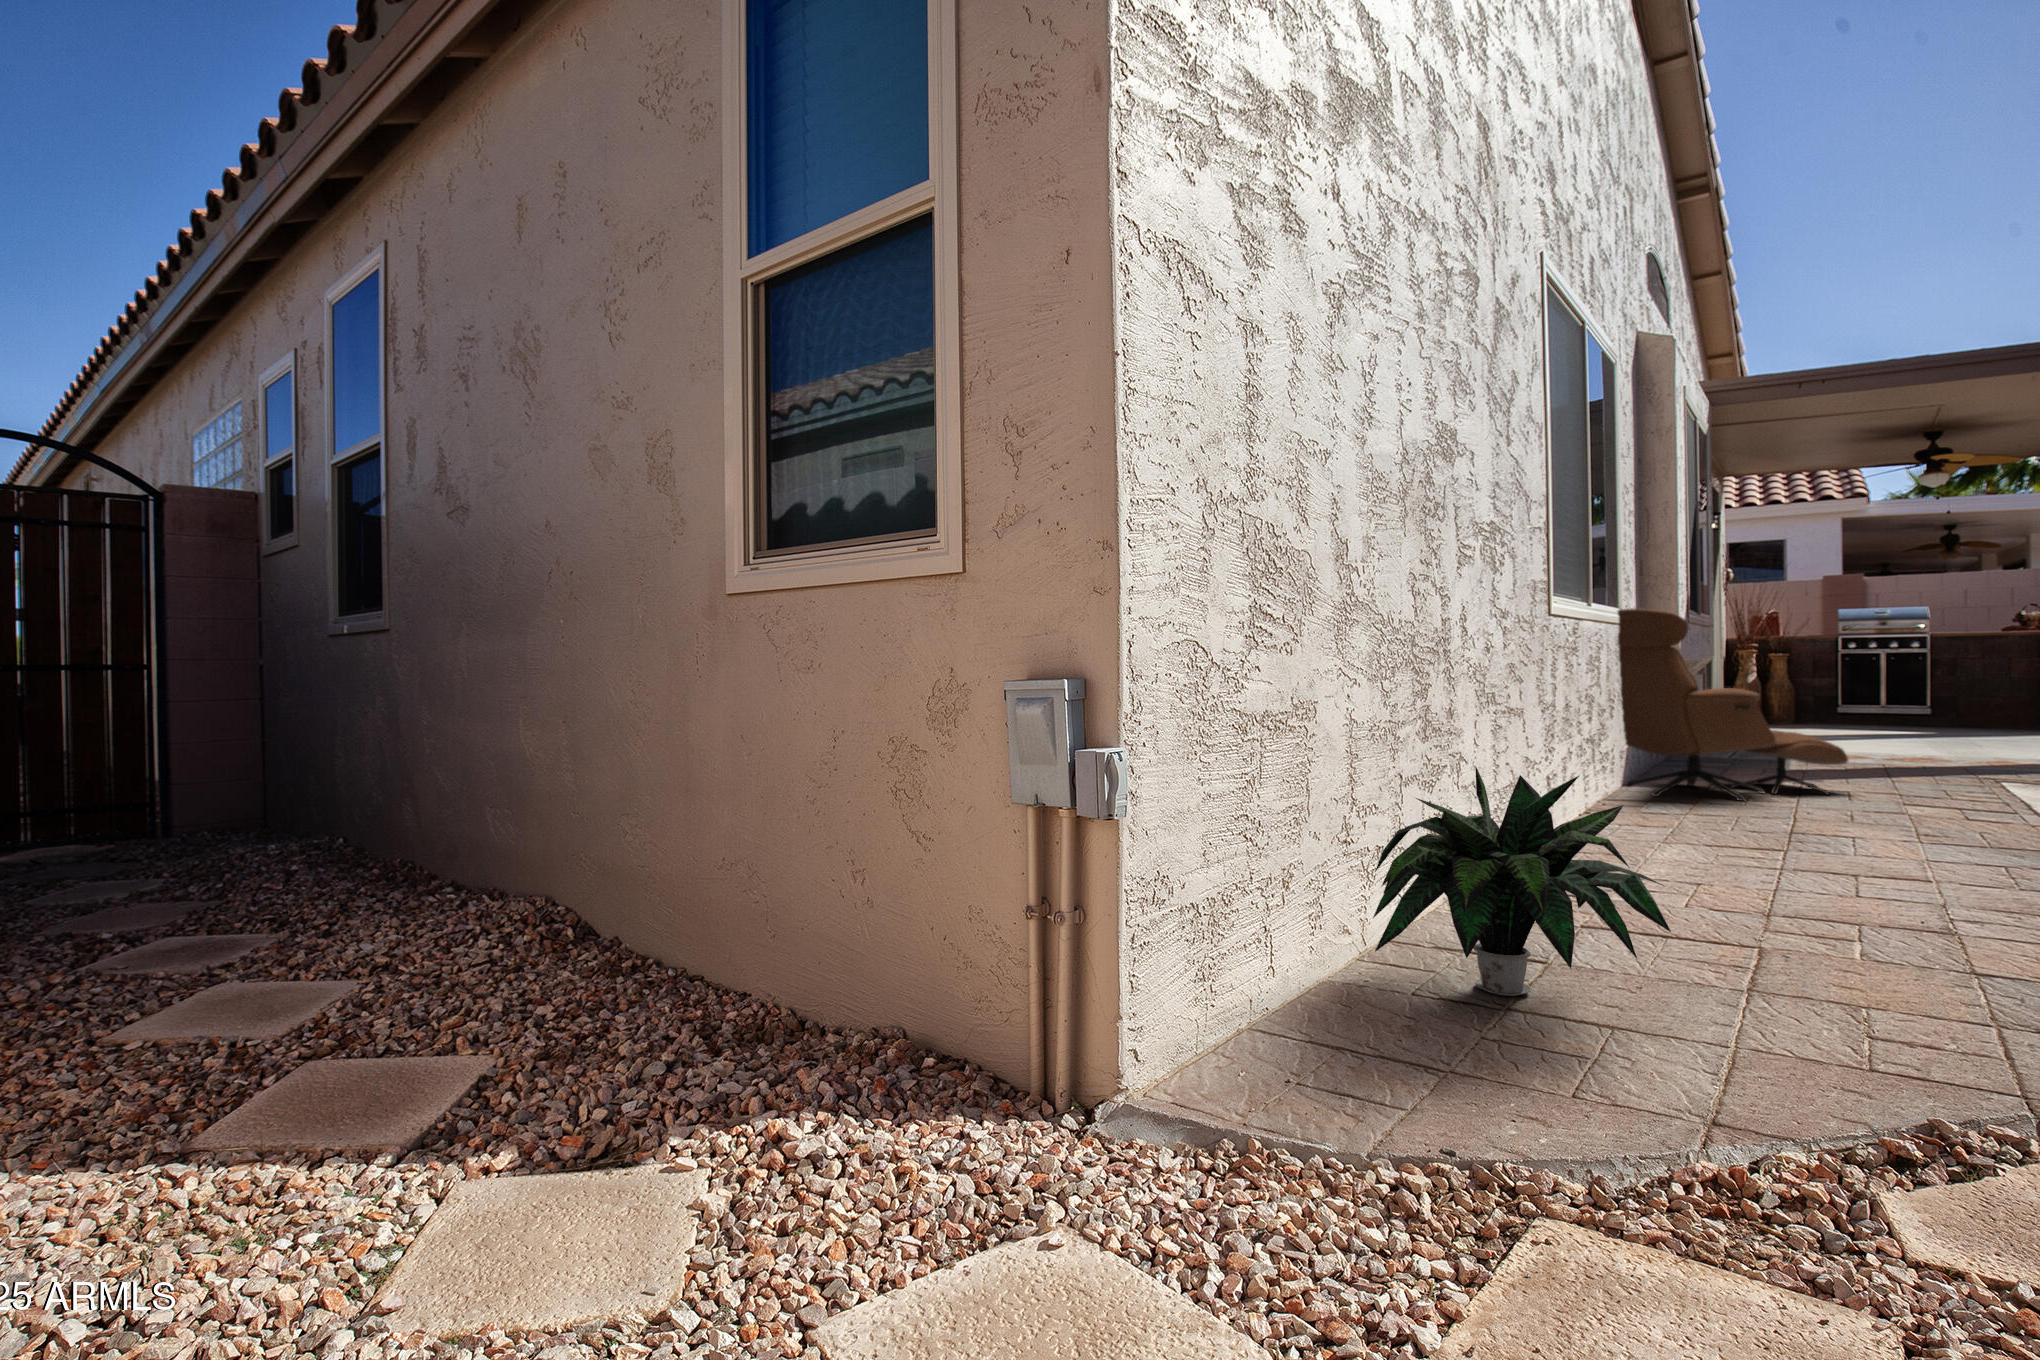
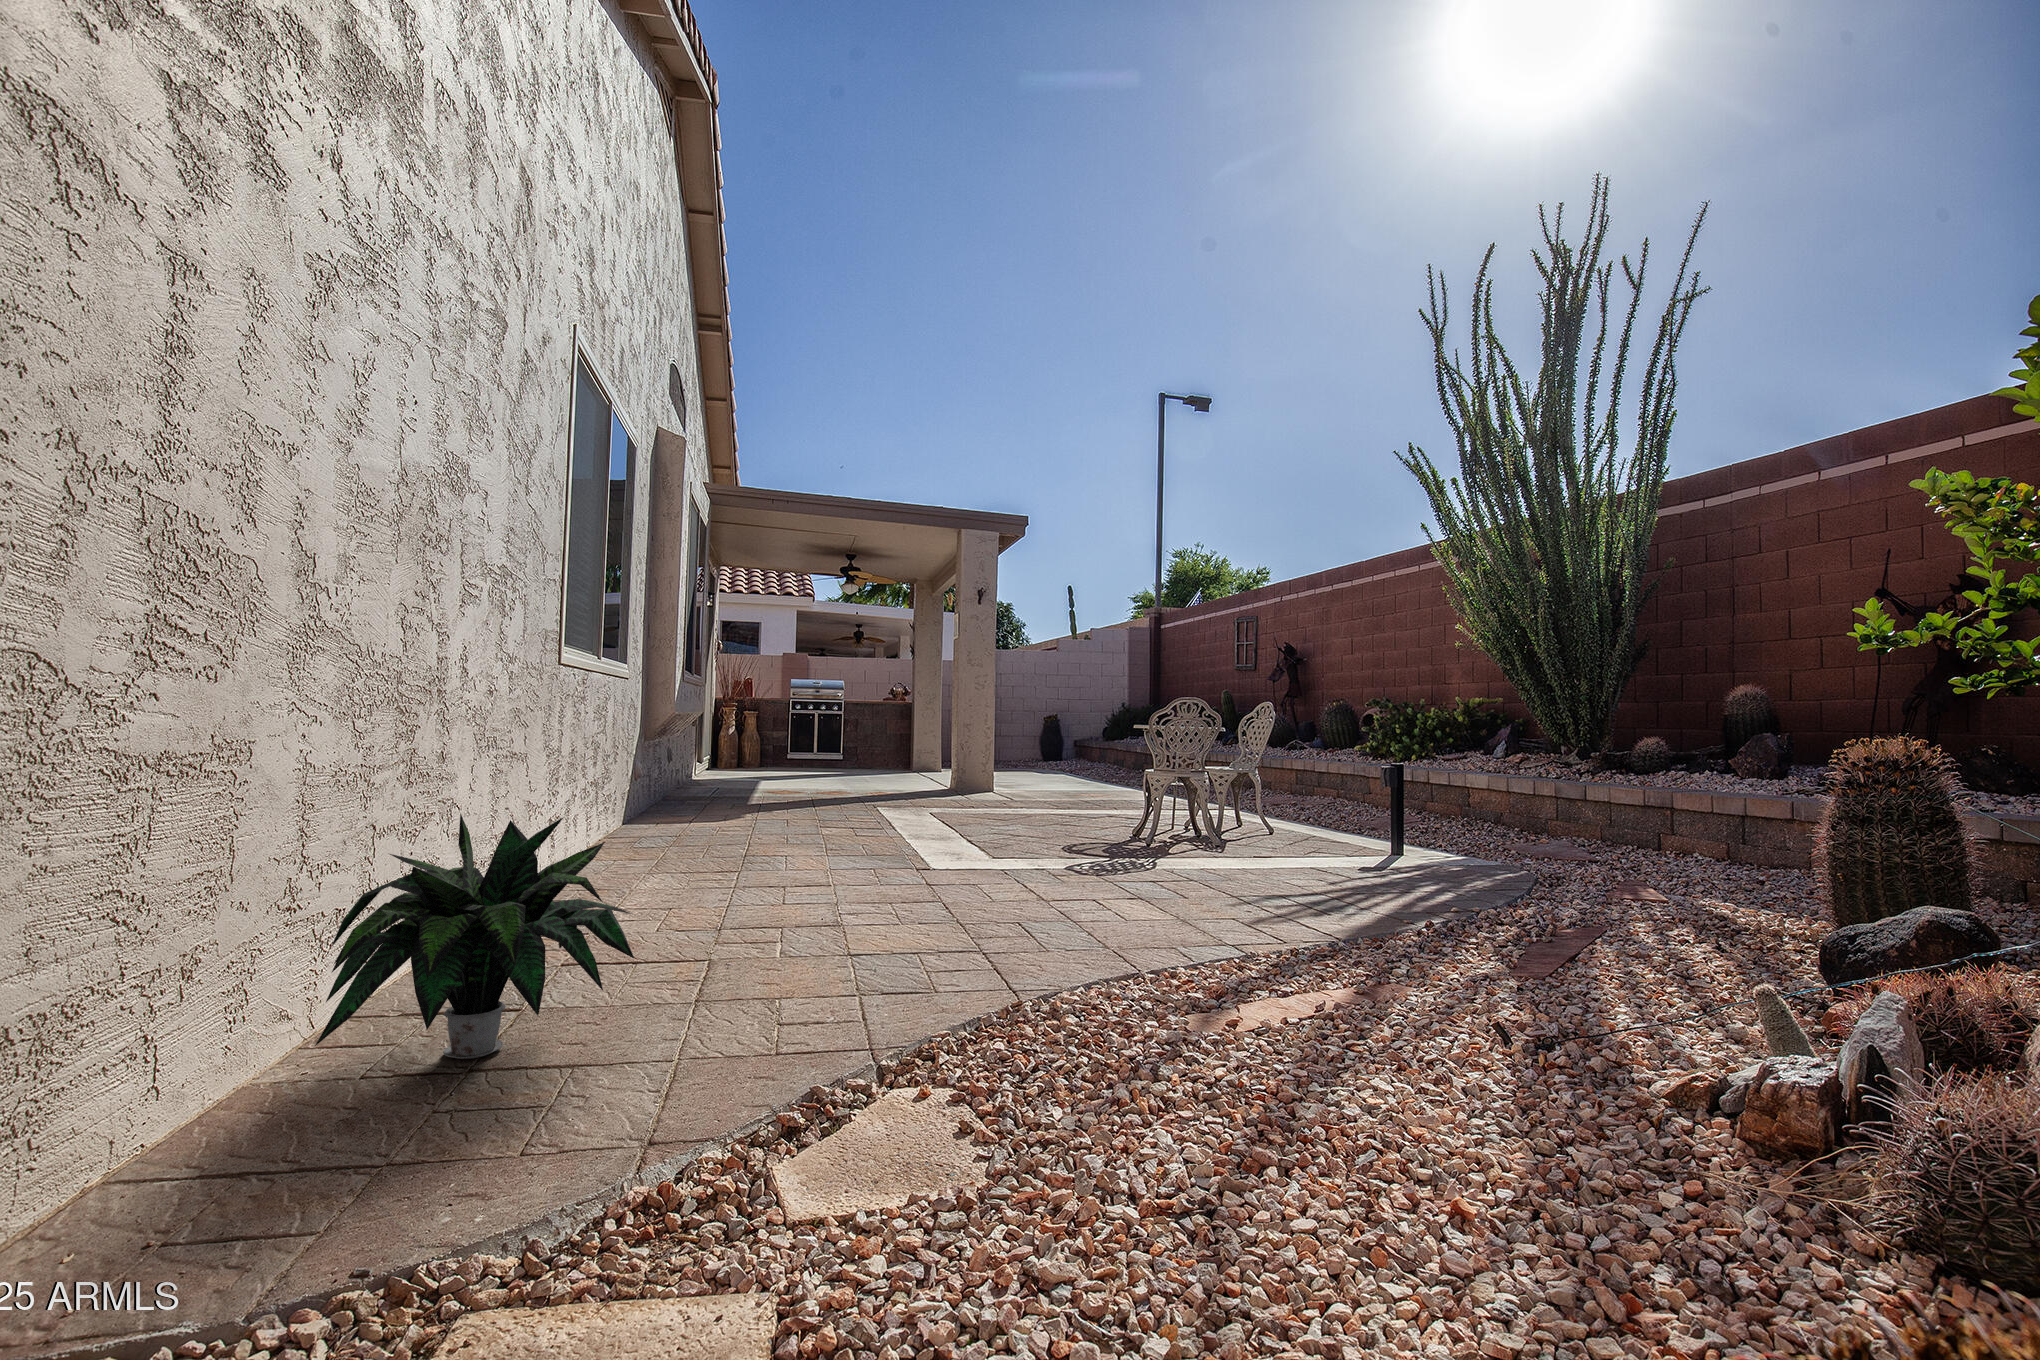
lounge chair: present [1617,608,1848,801] -> none [612,666,786,830]

